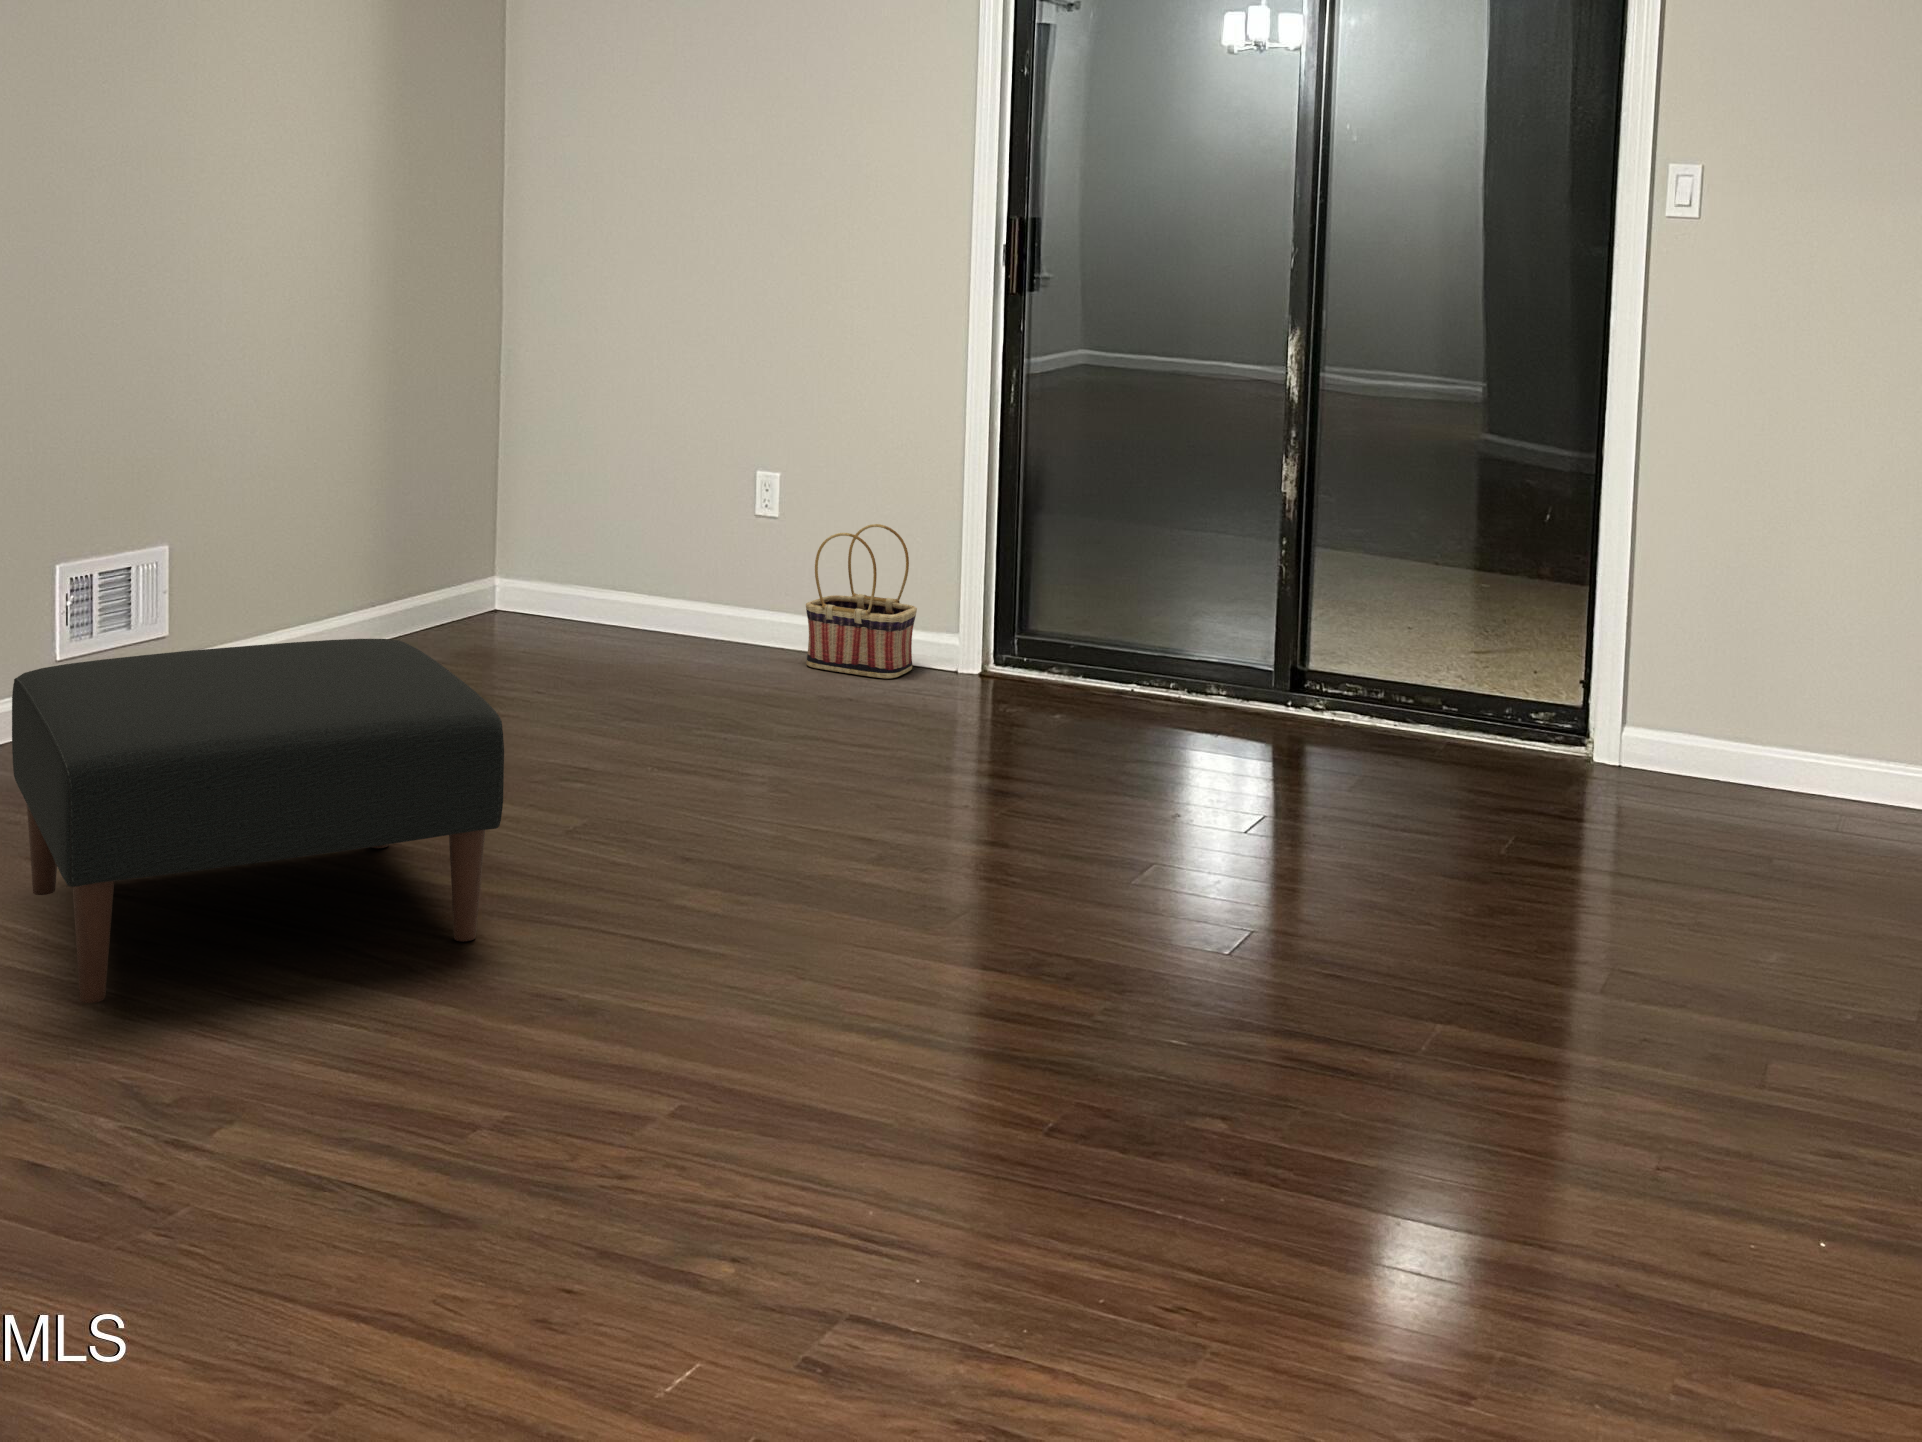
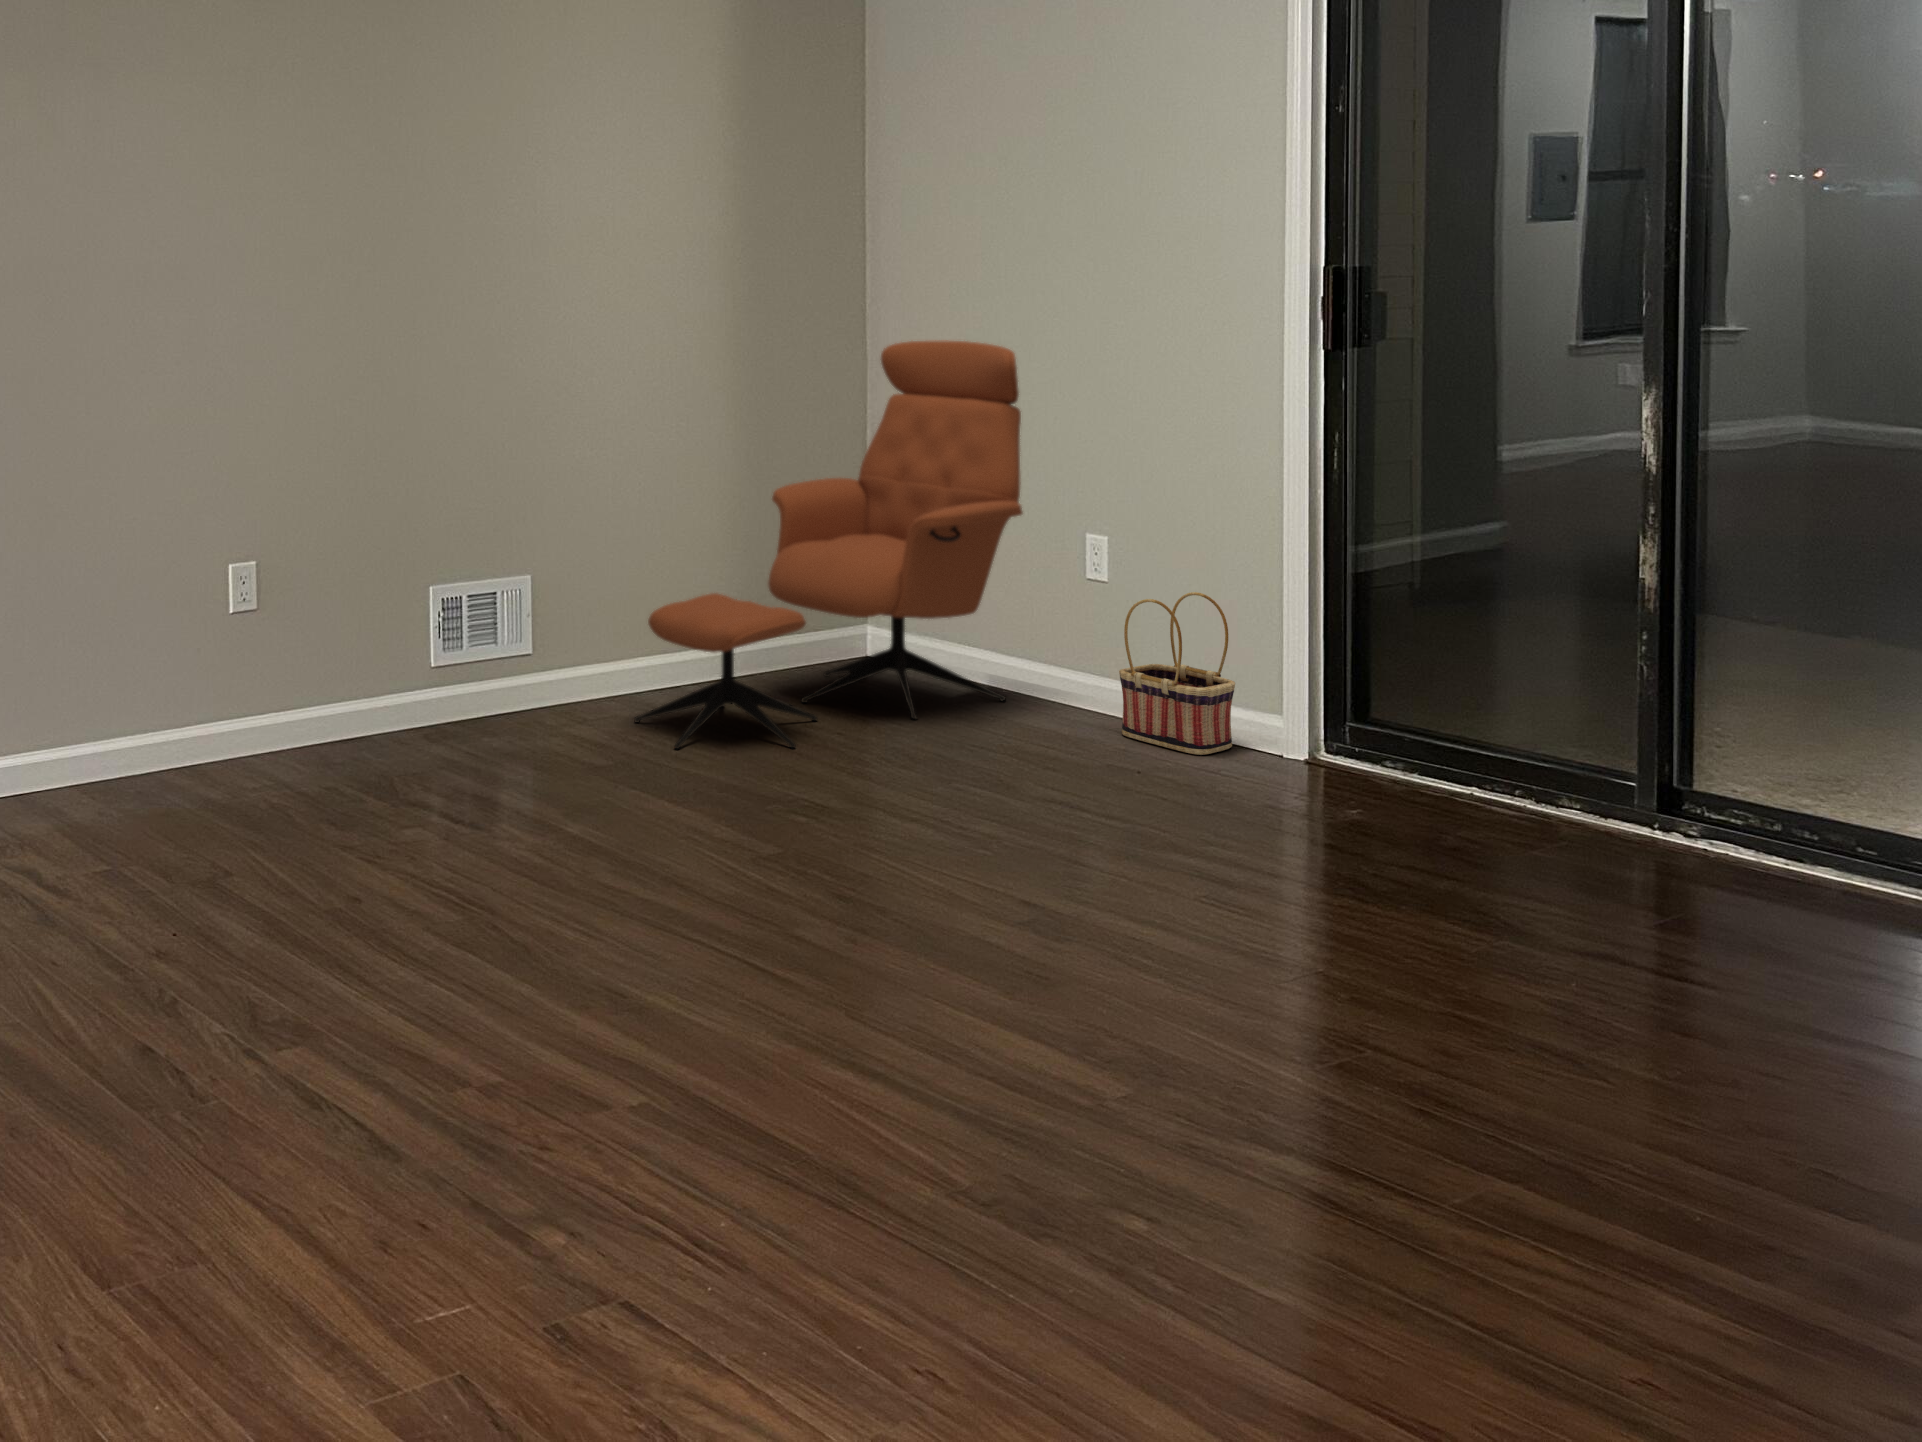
armchair: none [302,280,702,725] -> present [634,340,1023,749]
ottoman: present [12,639,504,1003] -> none [267,664,626,941]

